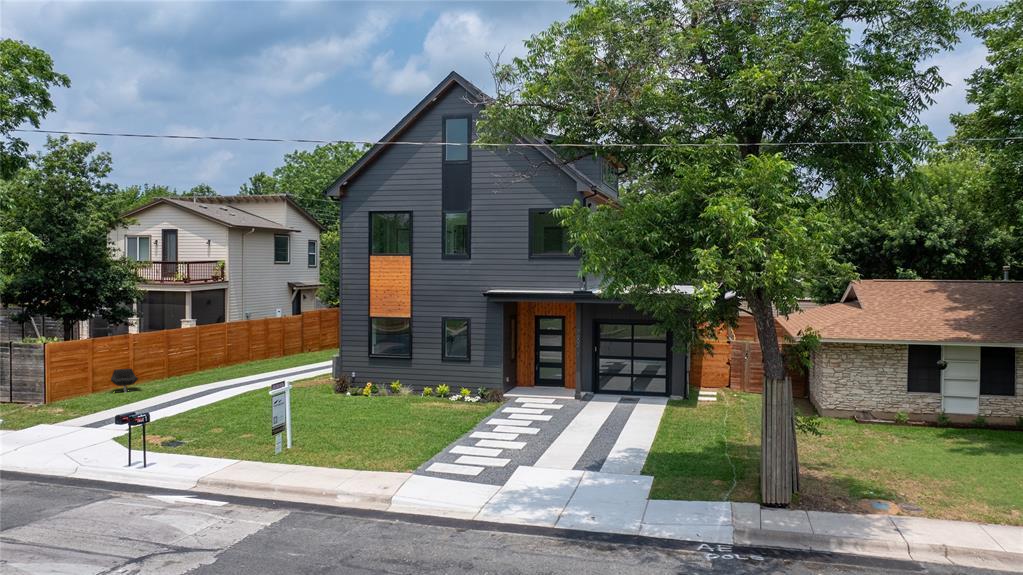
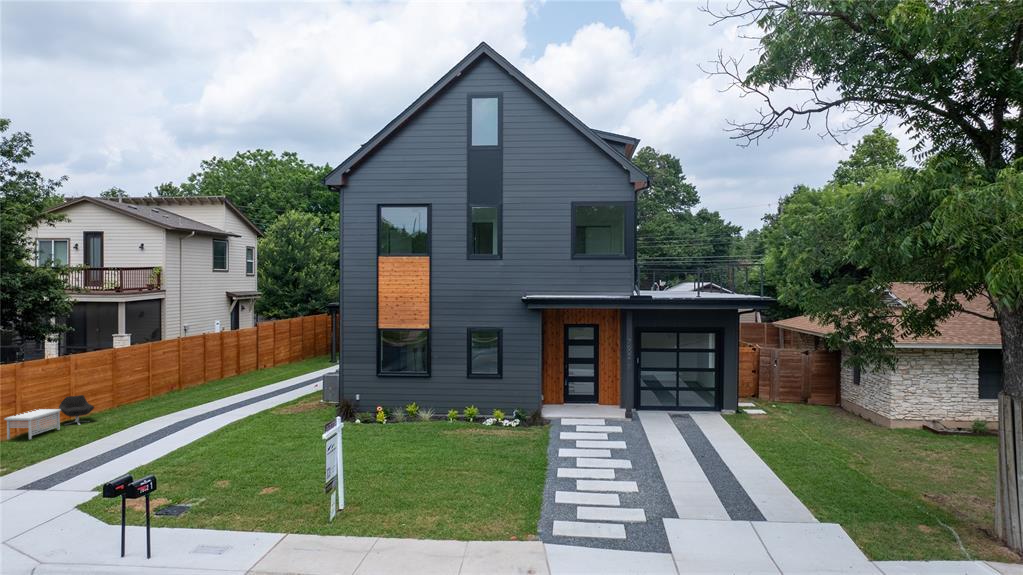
storage bench: none [62,379,109,403] -> present [4,409,61,439]

